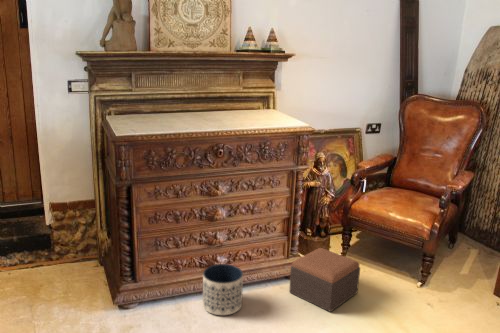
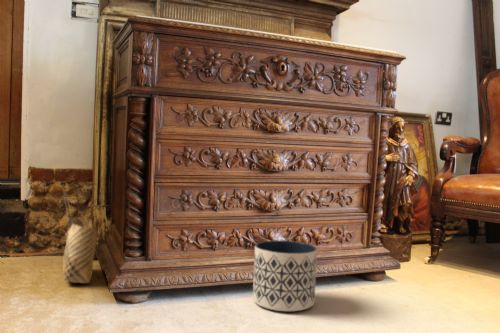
woven basket: none [76,228,104,291] -> present [63,190,102,283]
footstool: present [290,248,360,311] -> none [379,233,483,311]

